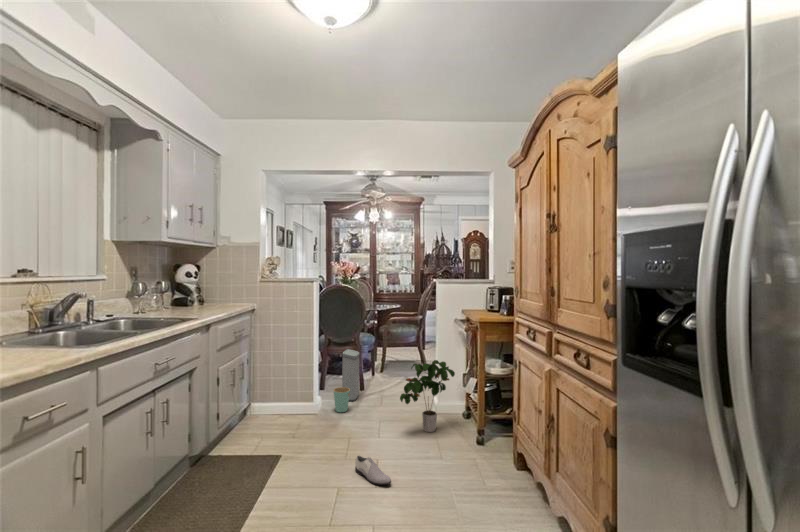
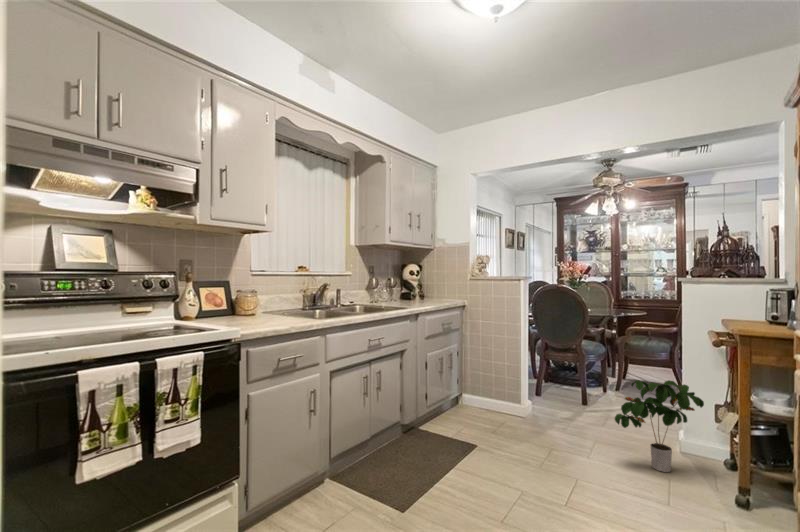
trash can: present [333,349,360,412] -> none [542,357,578,424]
shoe: present [355,456,391,485] -> none [546,467,584,507]

